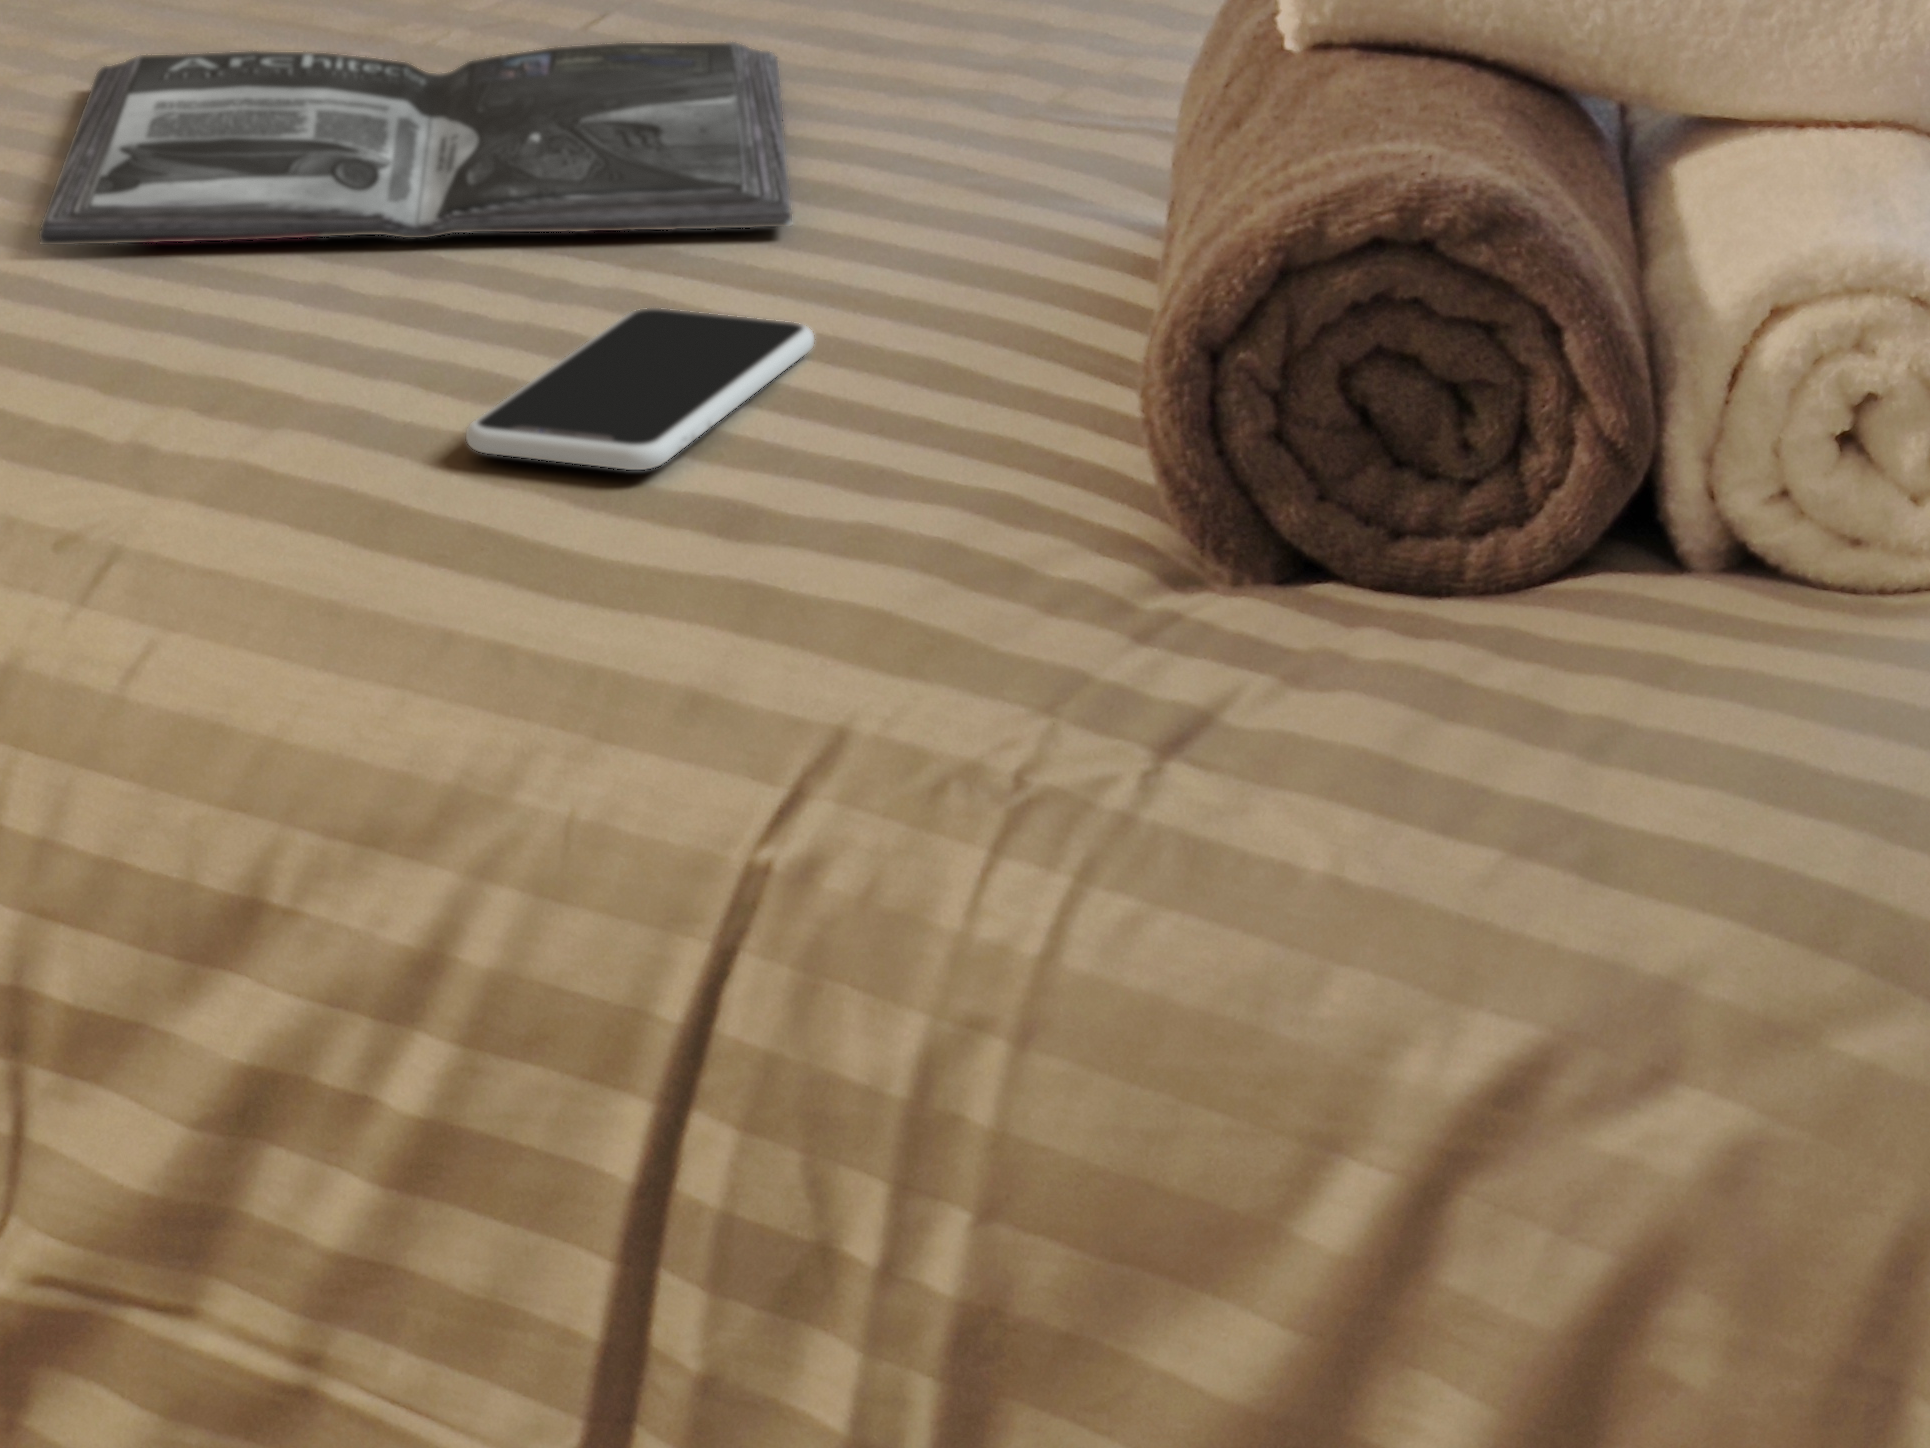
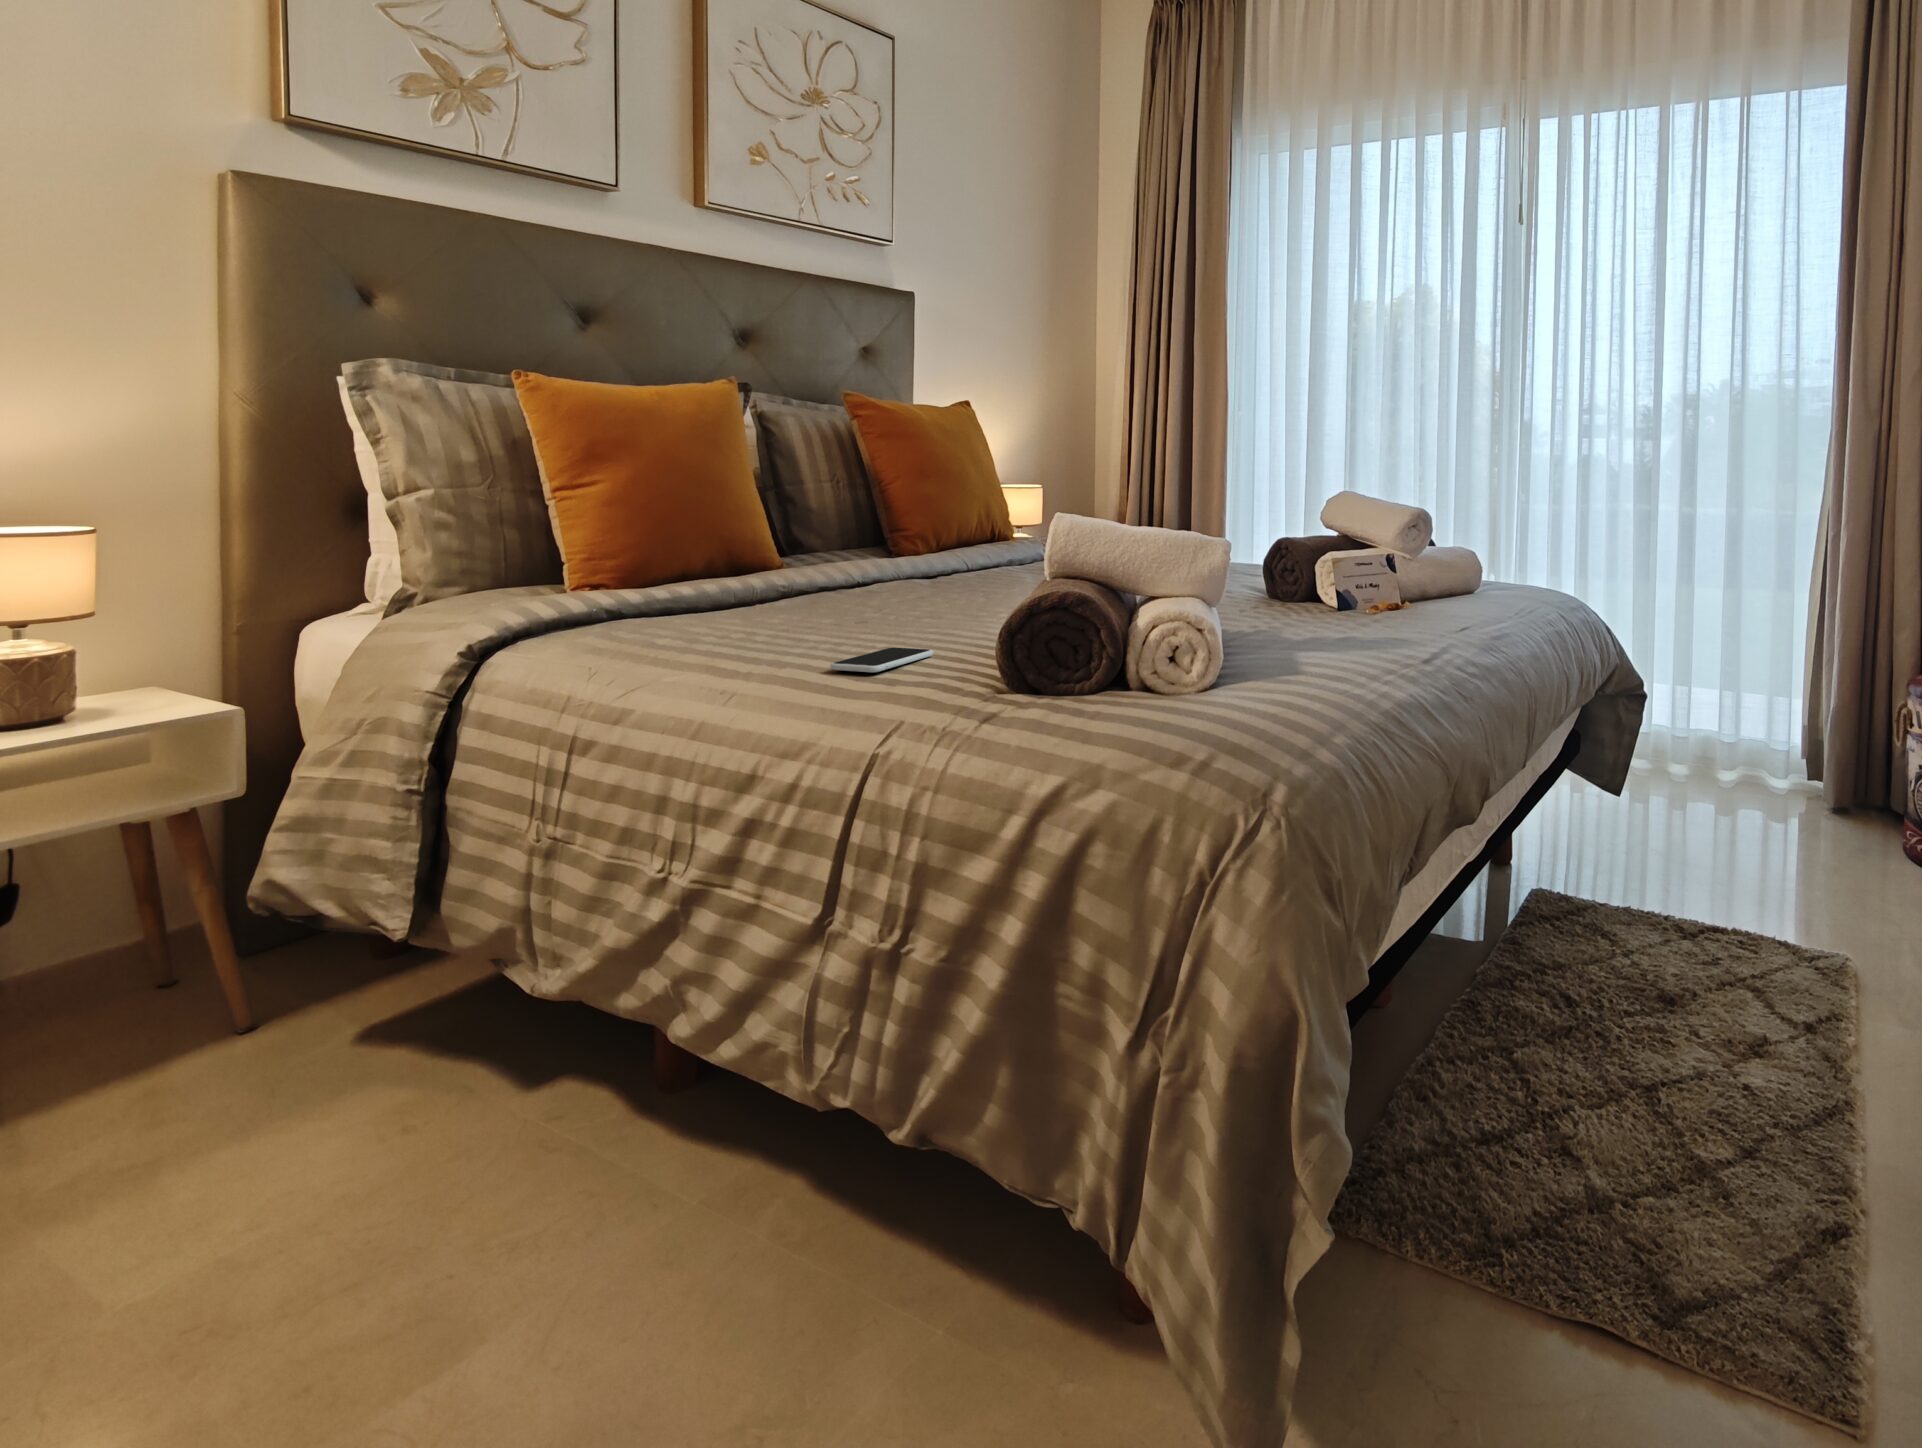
magazine: present [39,42,792,245] -> none [746,610,953,639]

